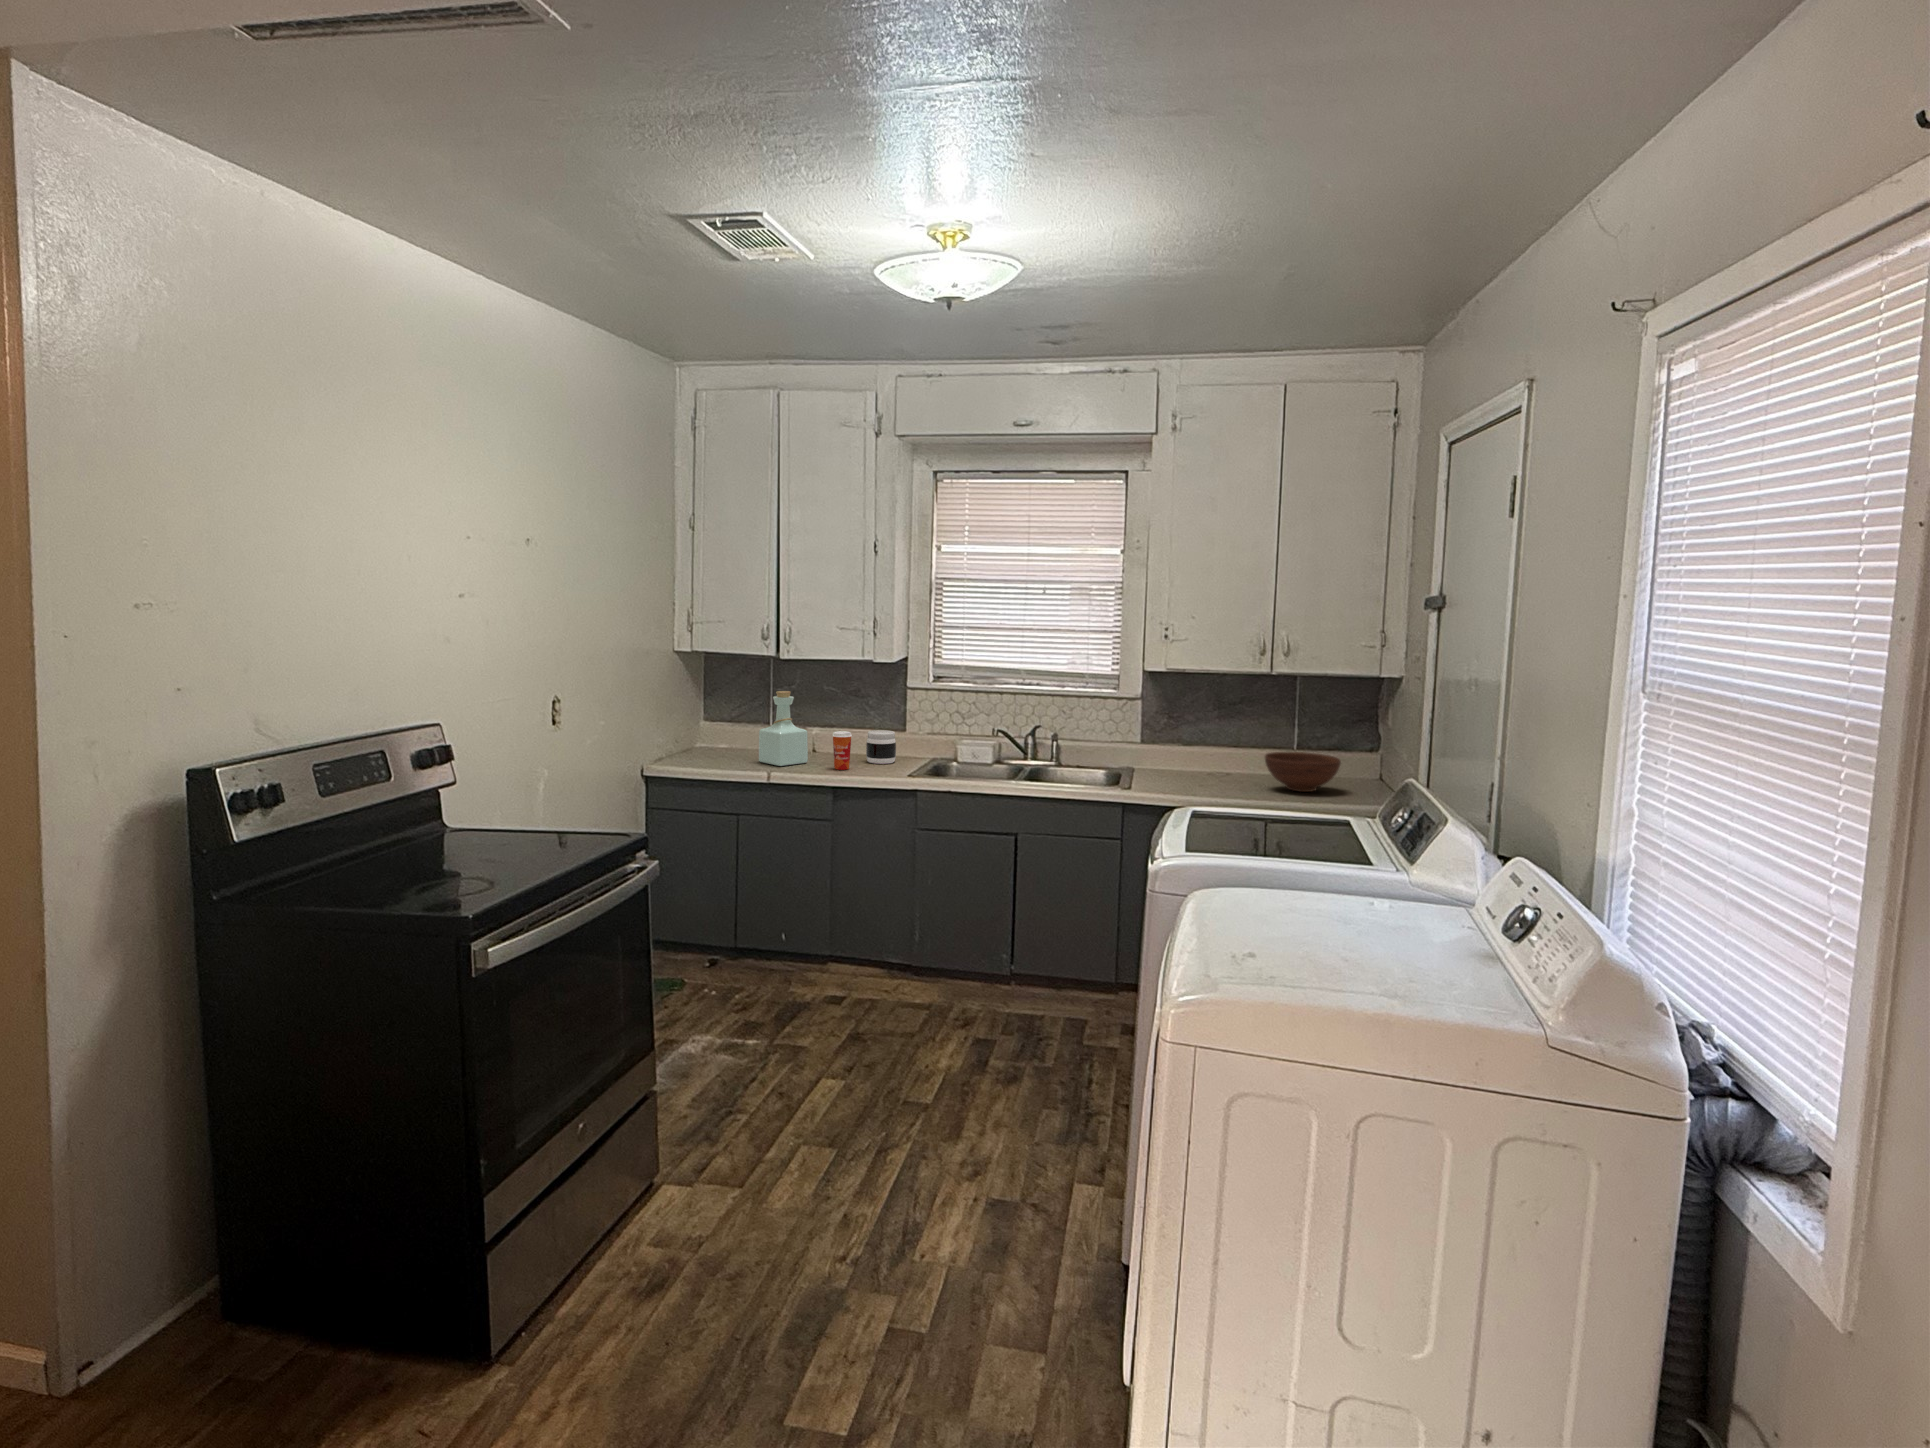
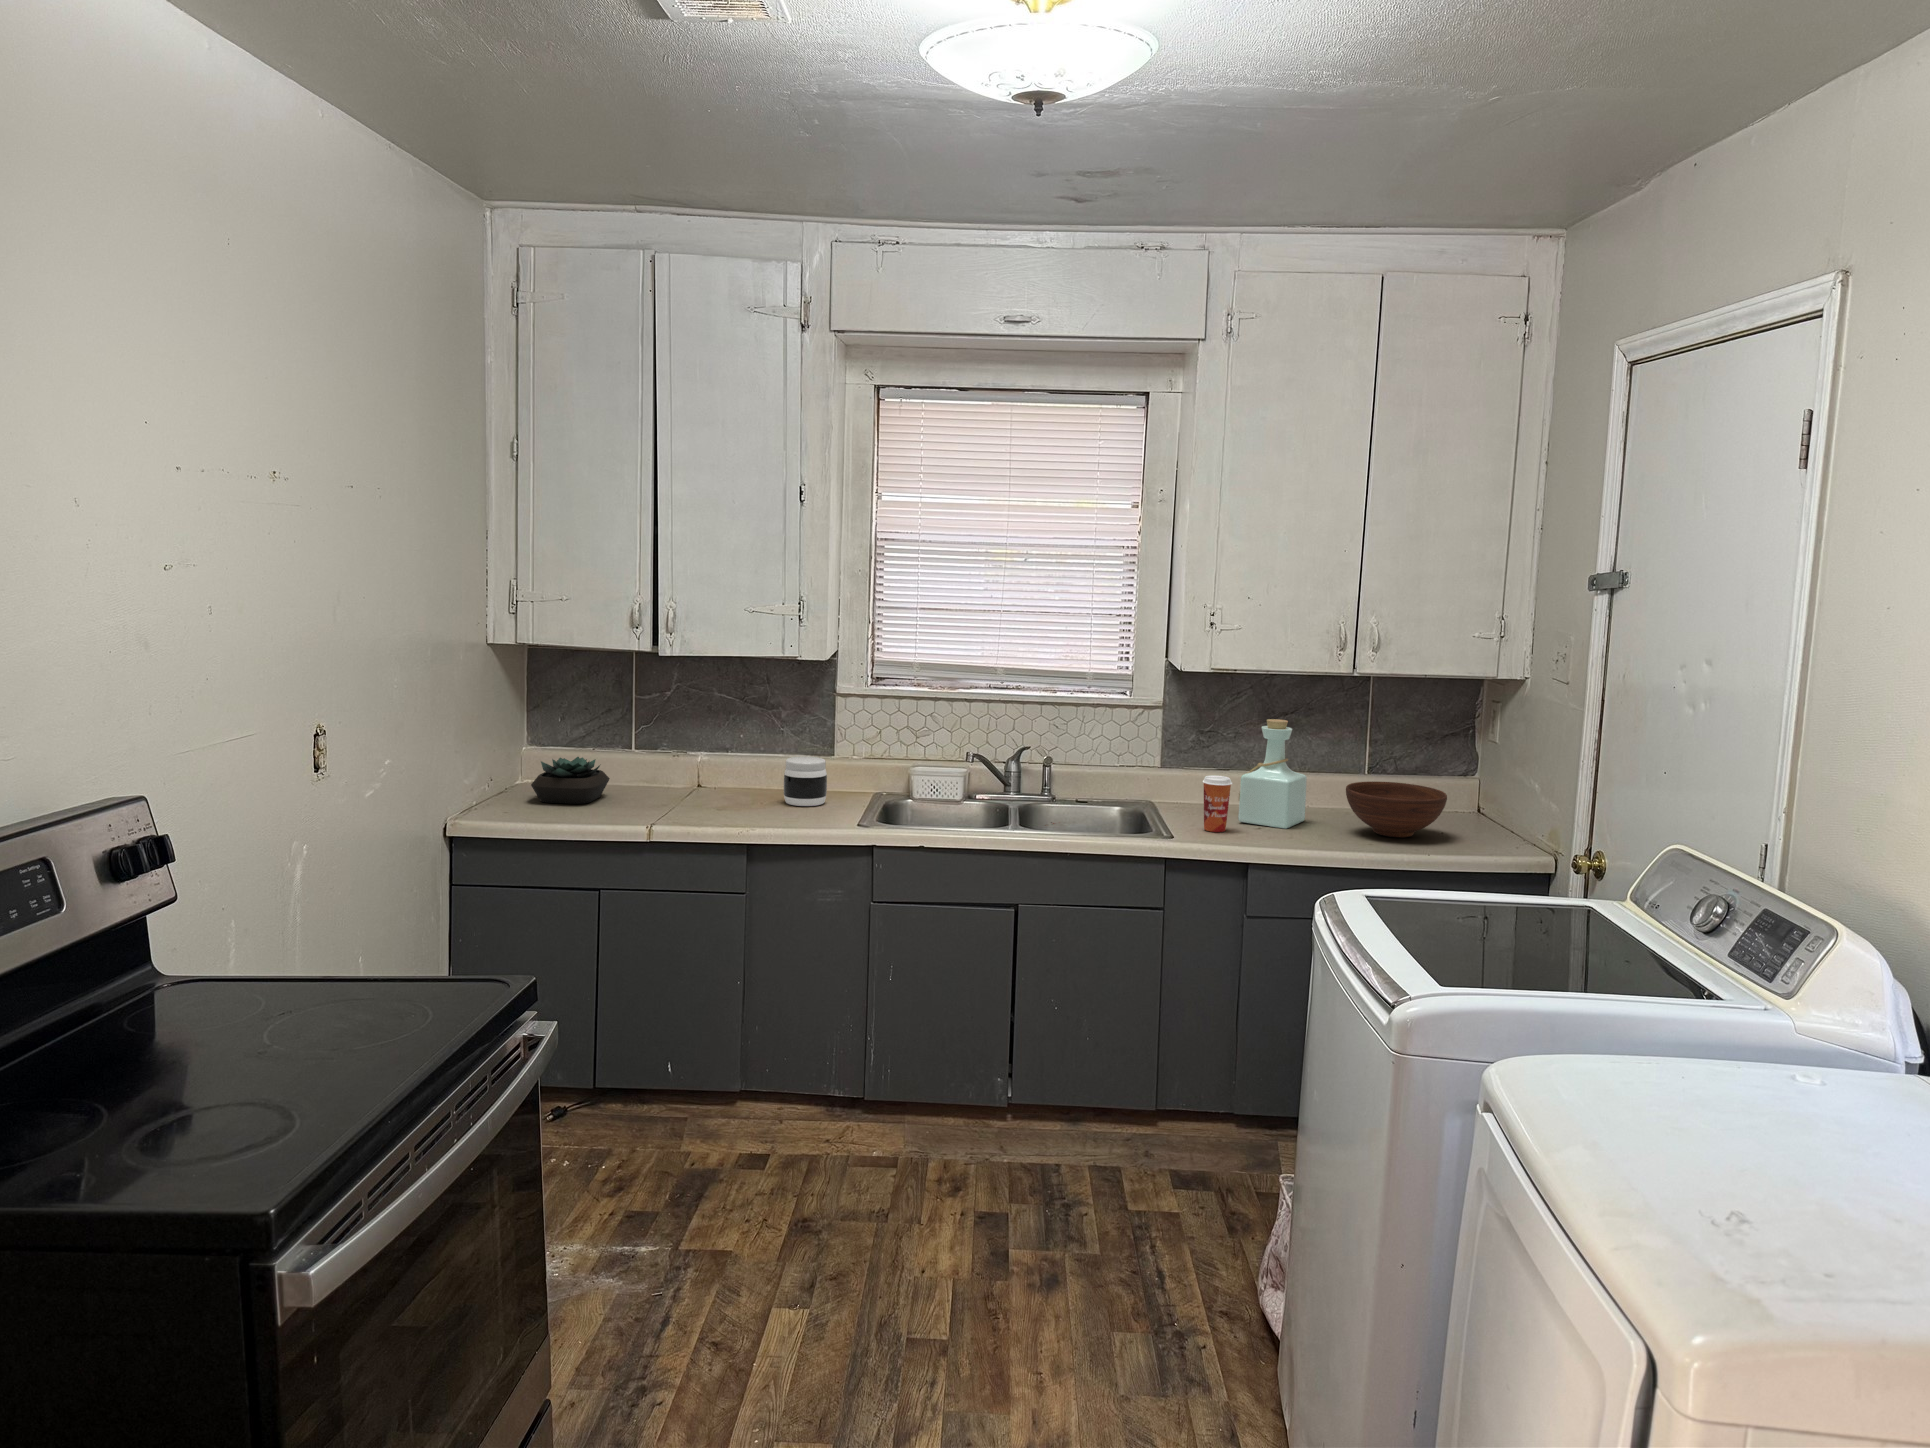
bottle: present [759,691,808,766] -> present [1238,719,1307,829]
succulent plant: none [700,728,753,759] -> present [531,757,610,804]
paper cup: present [832,731,852,770] -> present [1203,775,1233,832]

